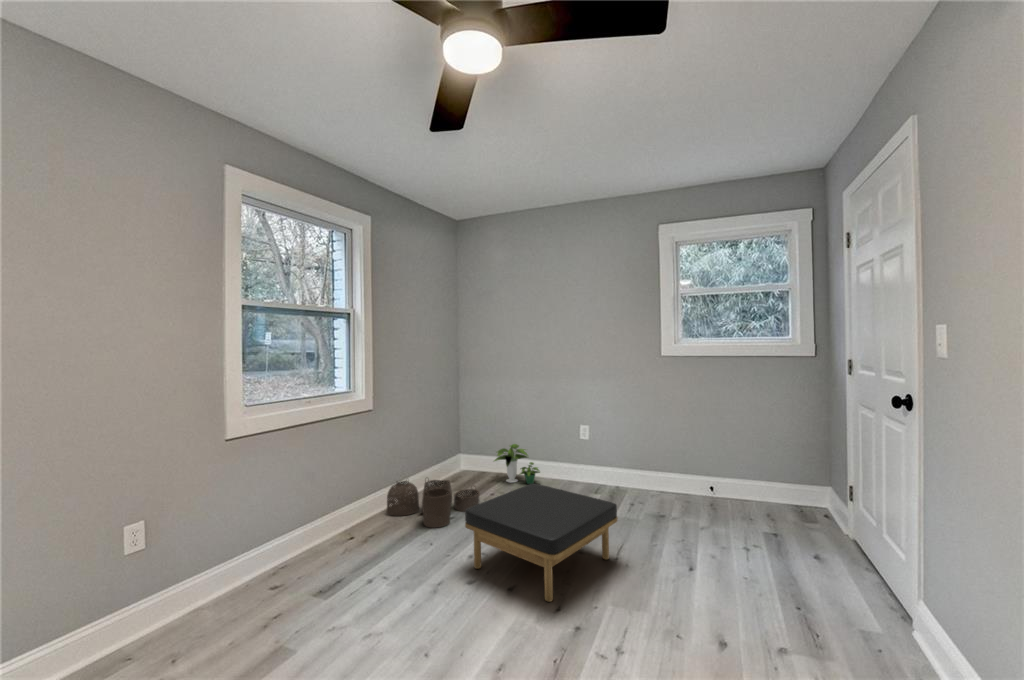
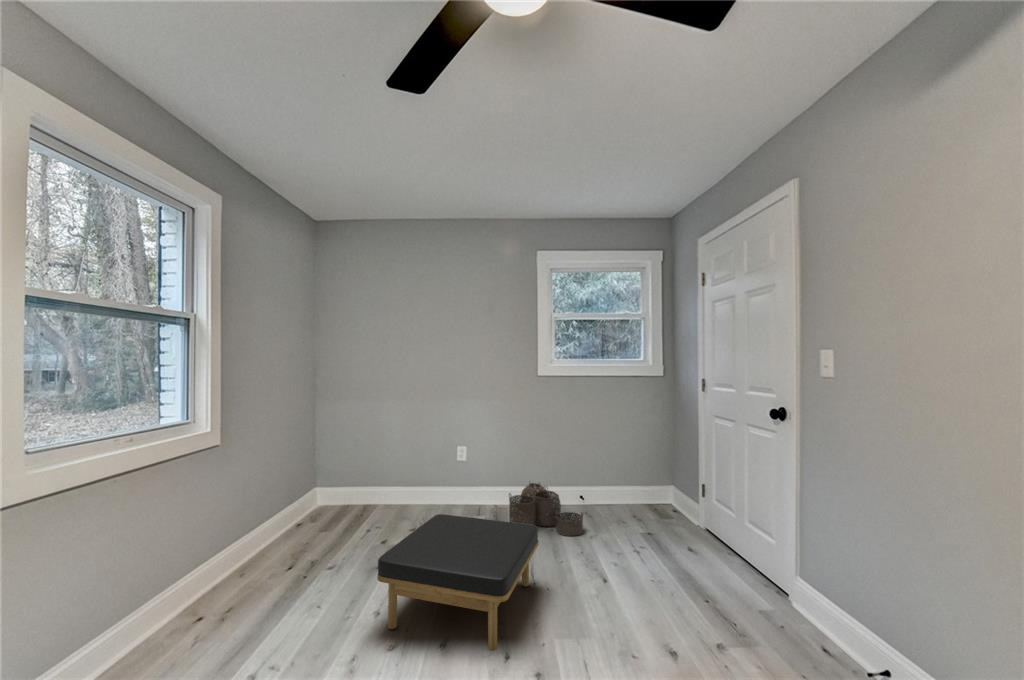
potted plant: present [494,444,540,484] -> none [363,470,419,514]
woven basket: present [386,480,479,528] -> present [509,483,583,536]

